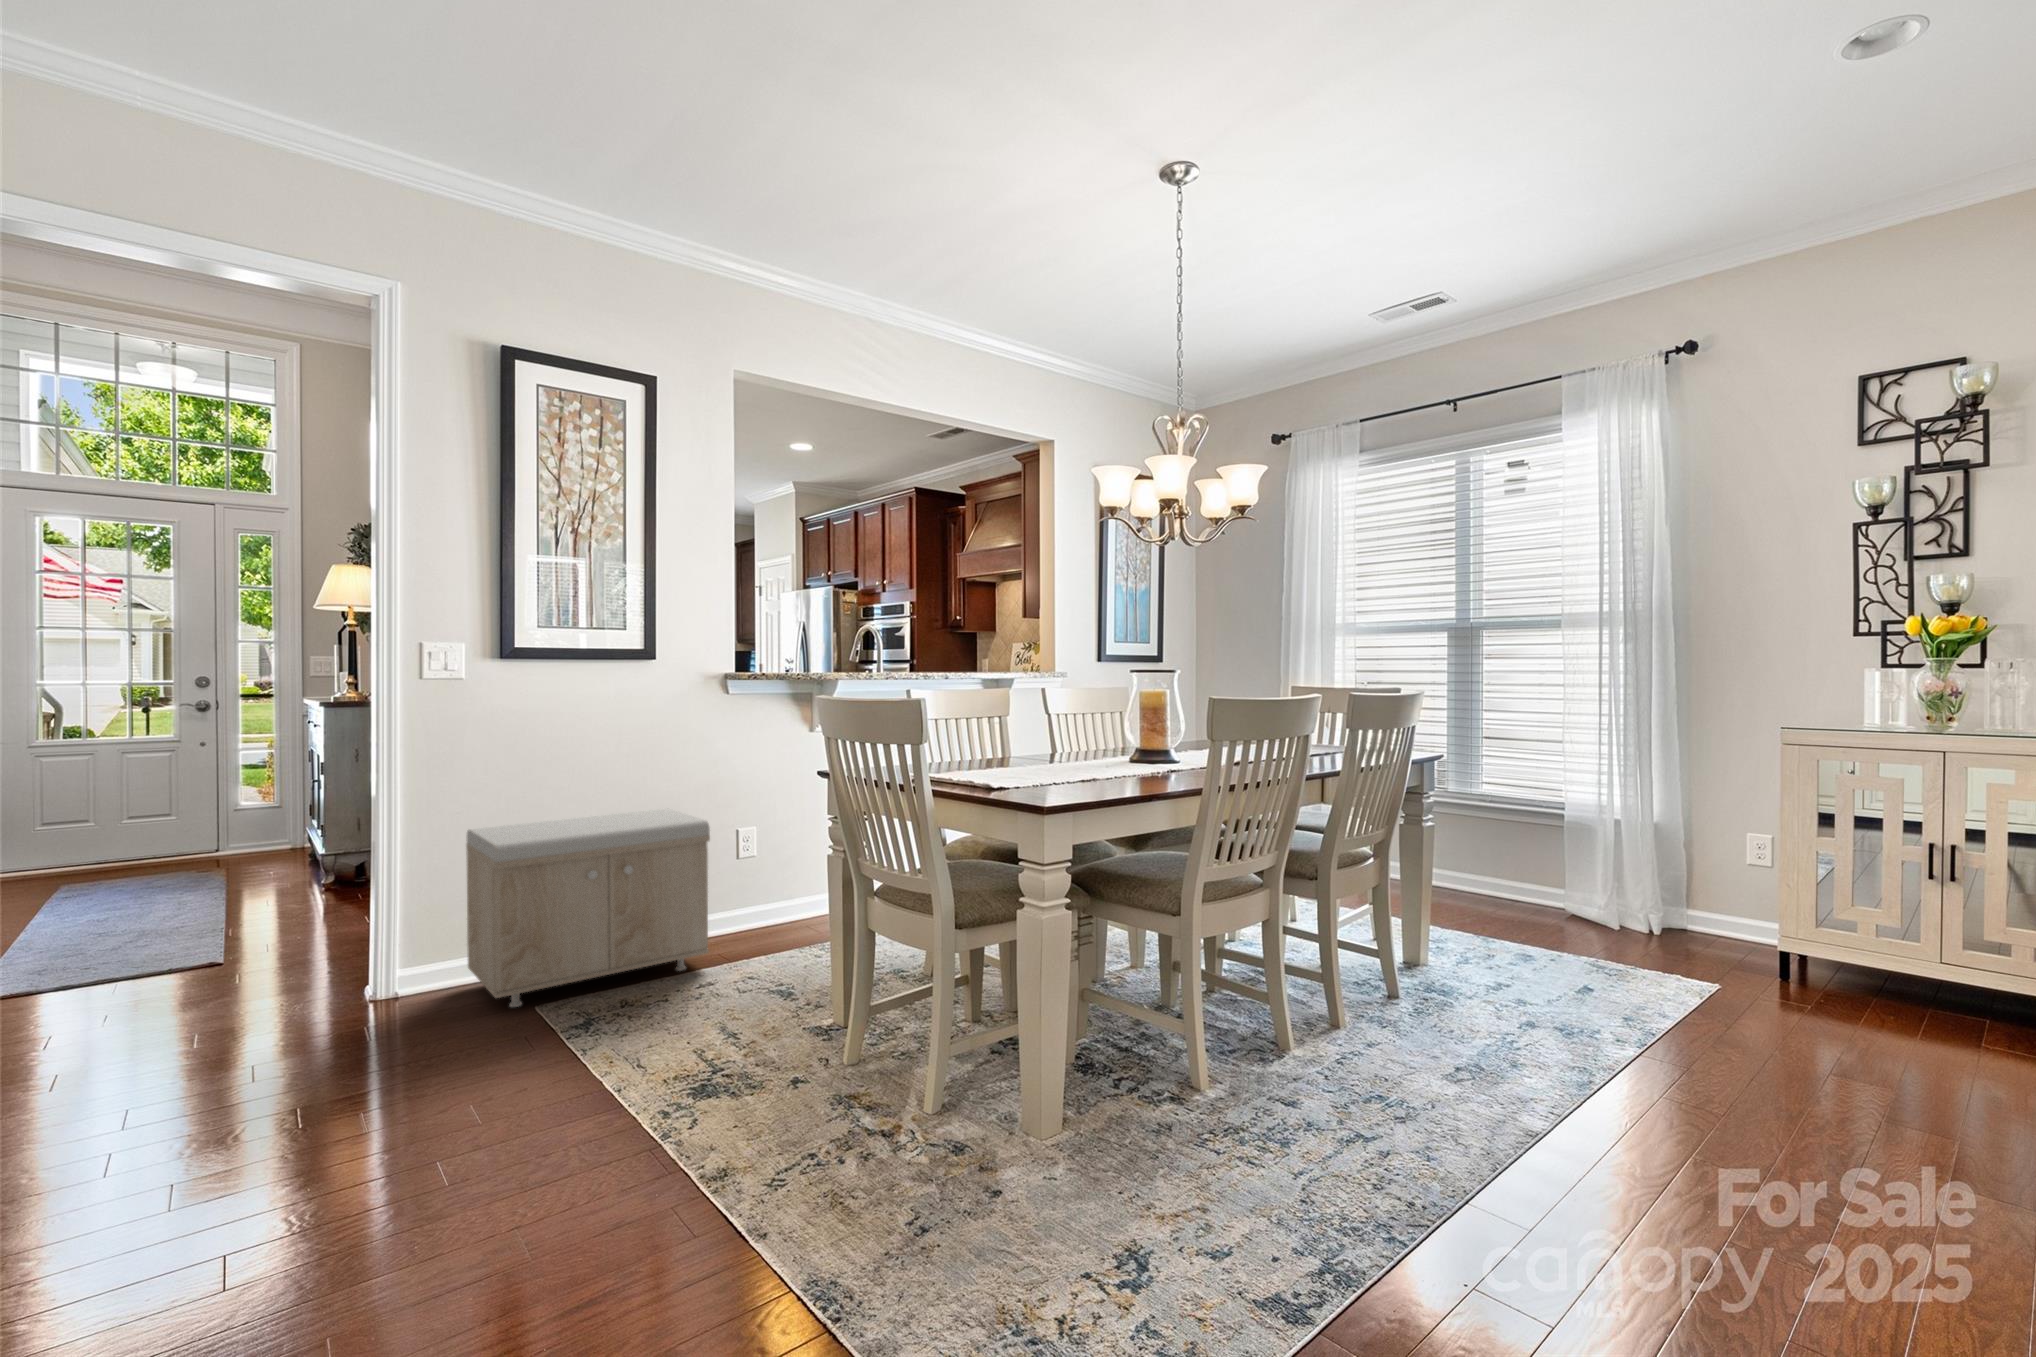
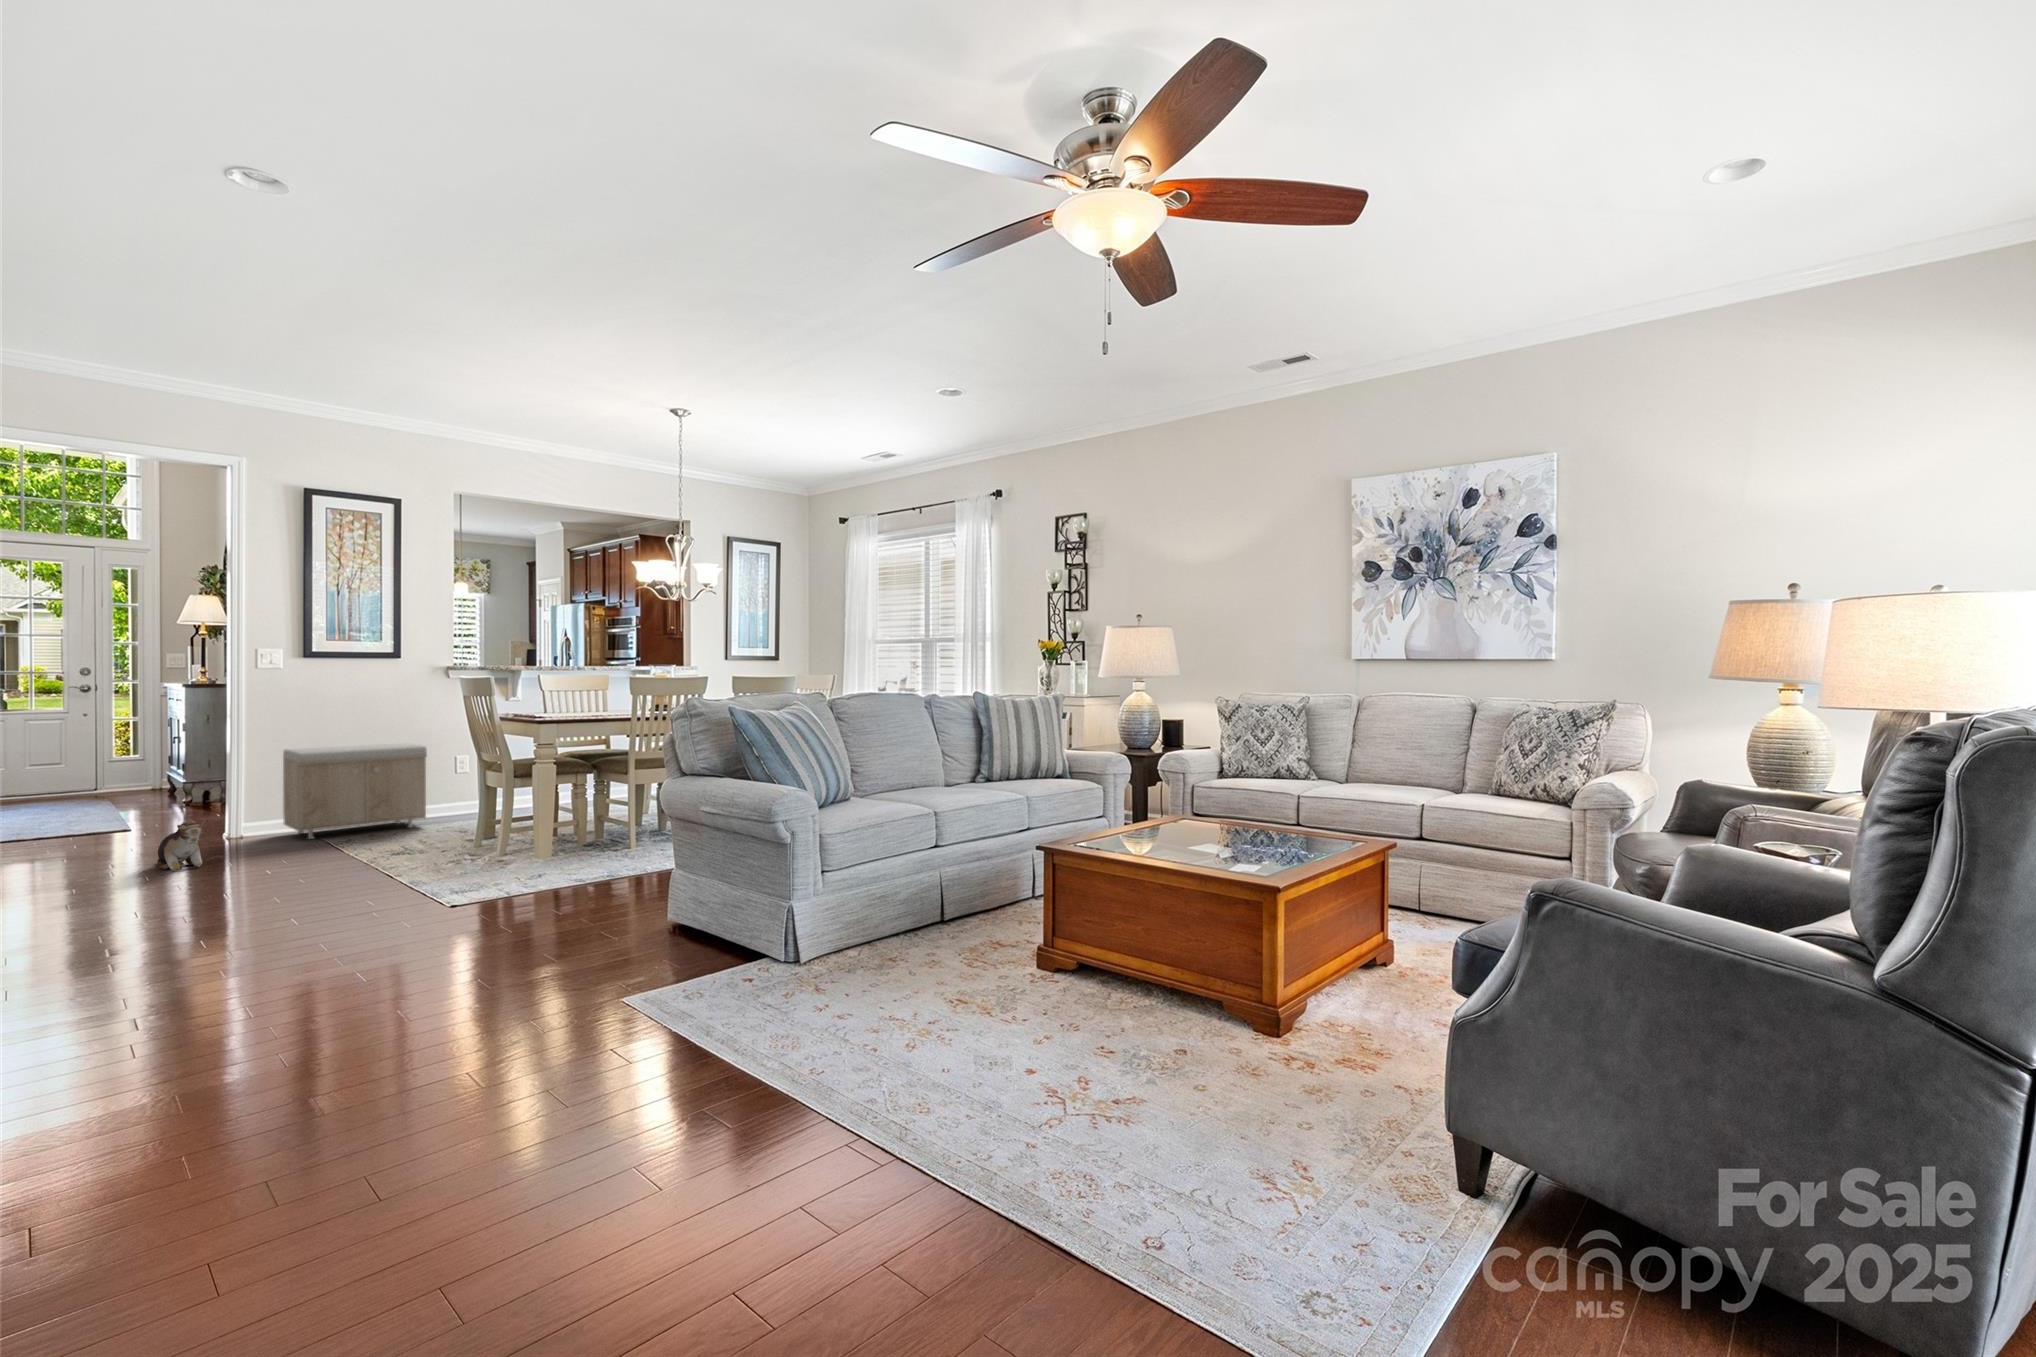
plush toy: none [209,1027,304,1145] -> present [157,820,205,871]

